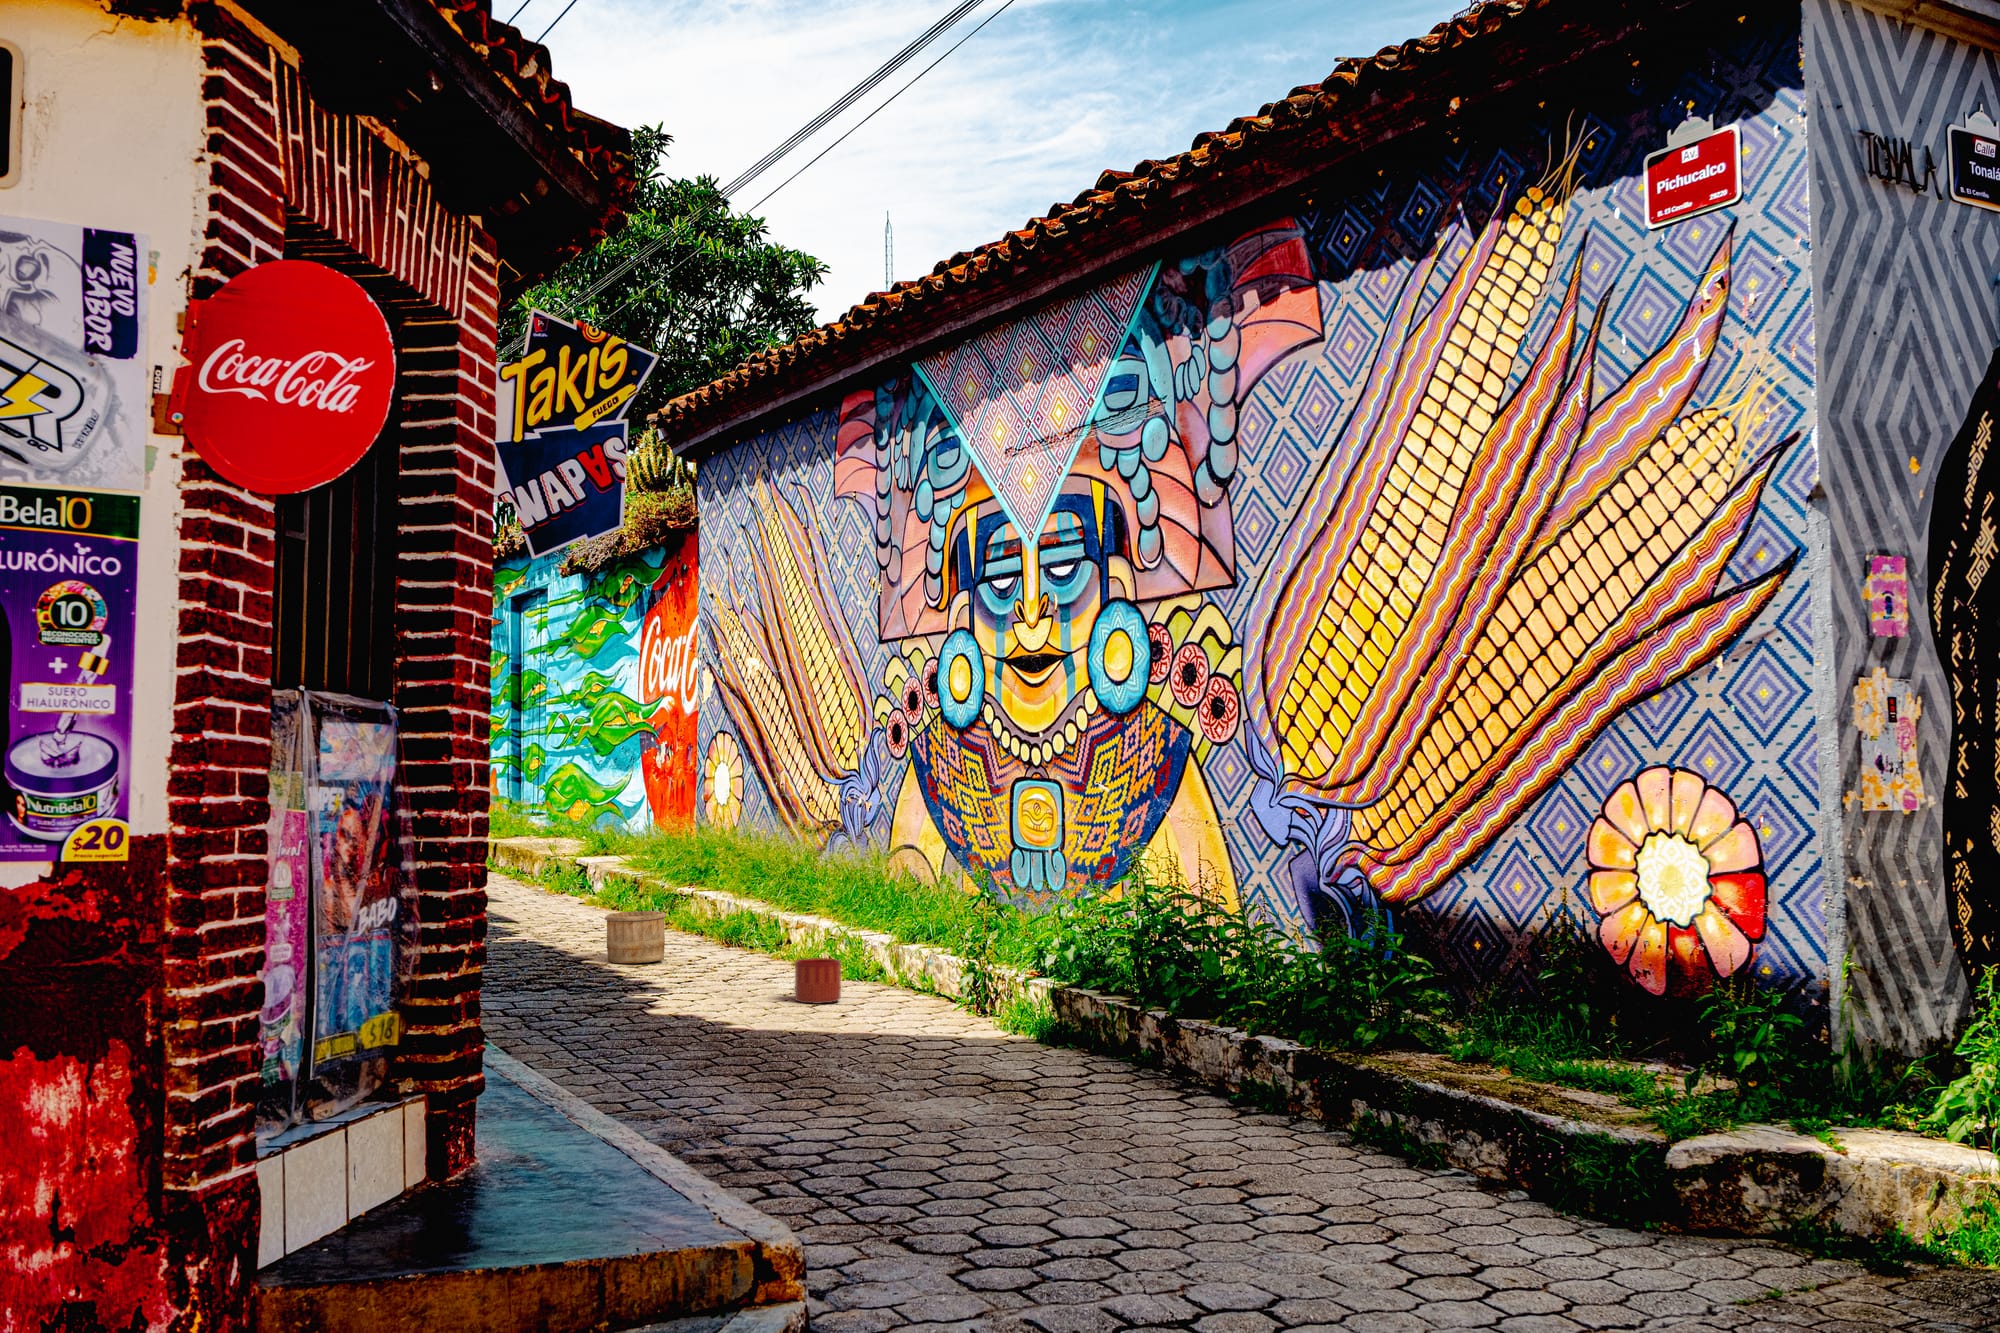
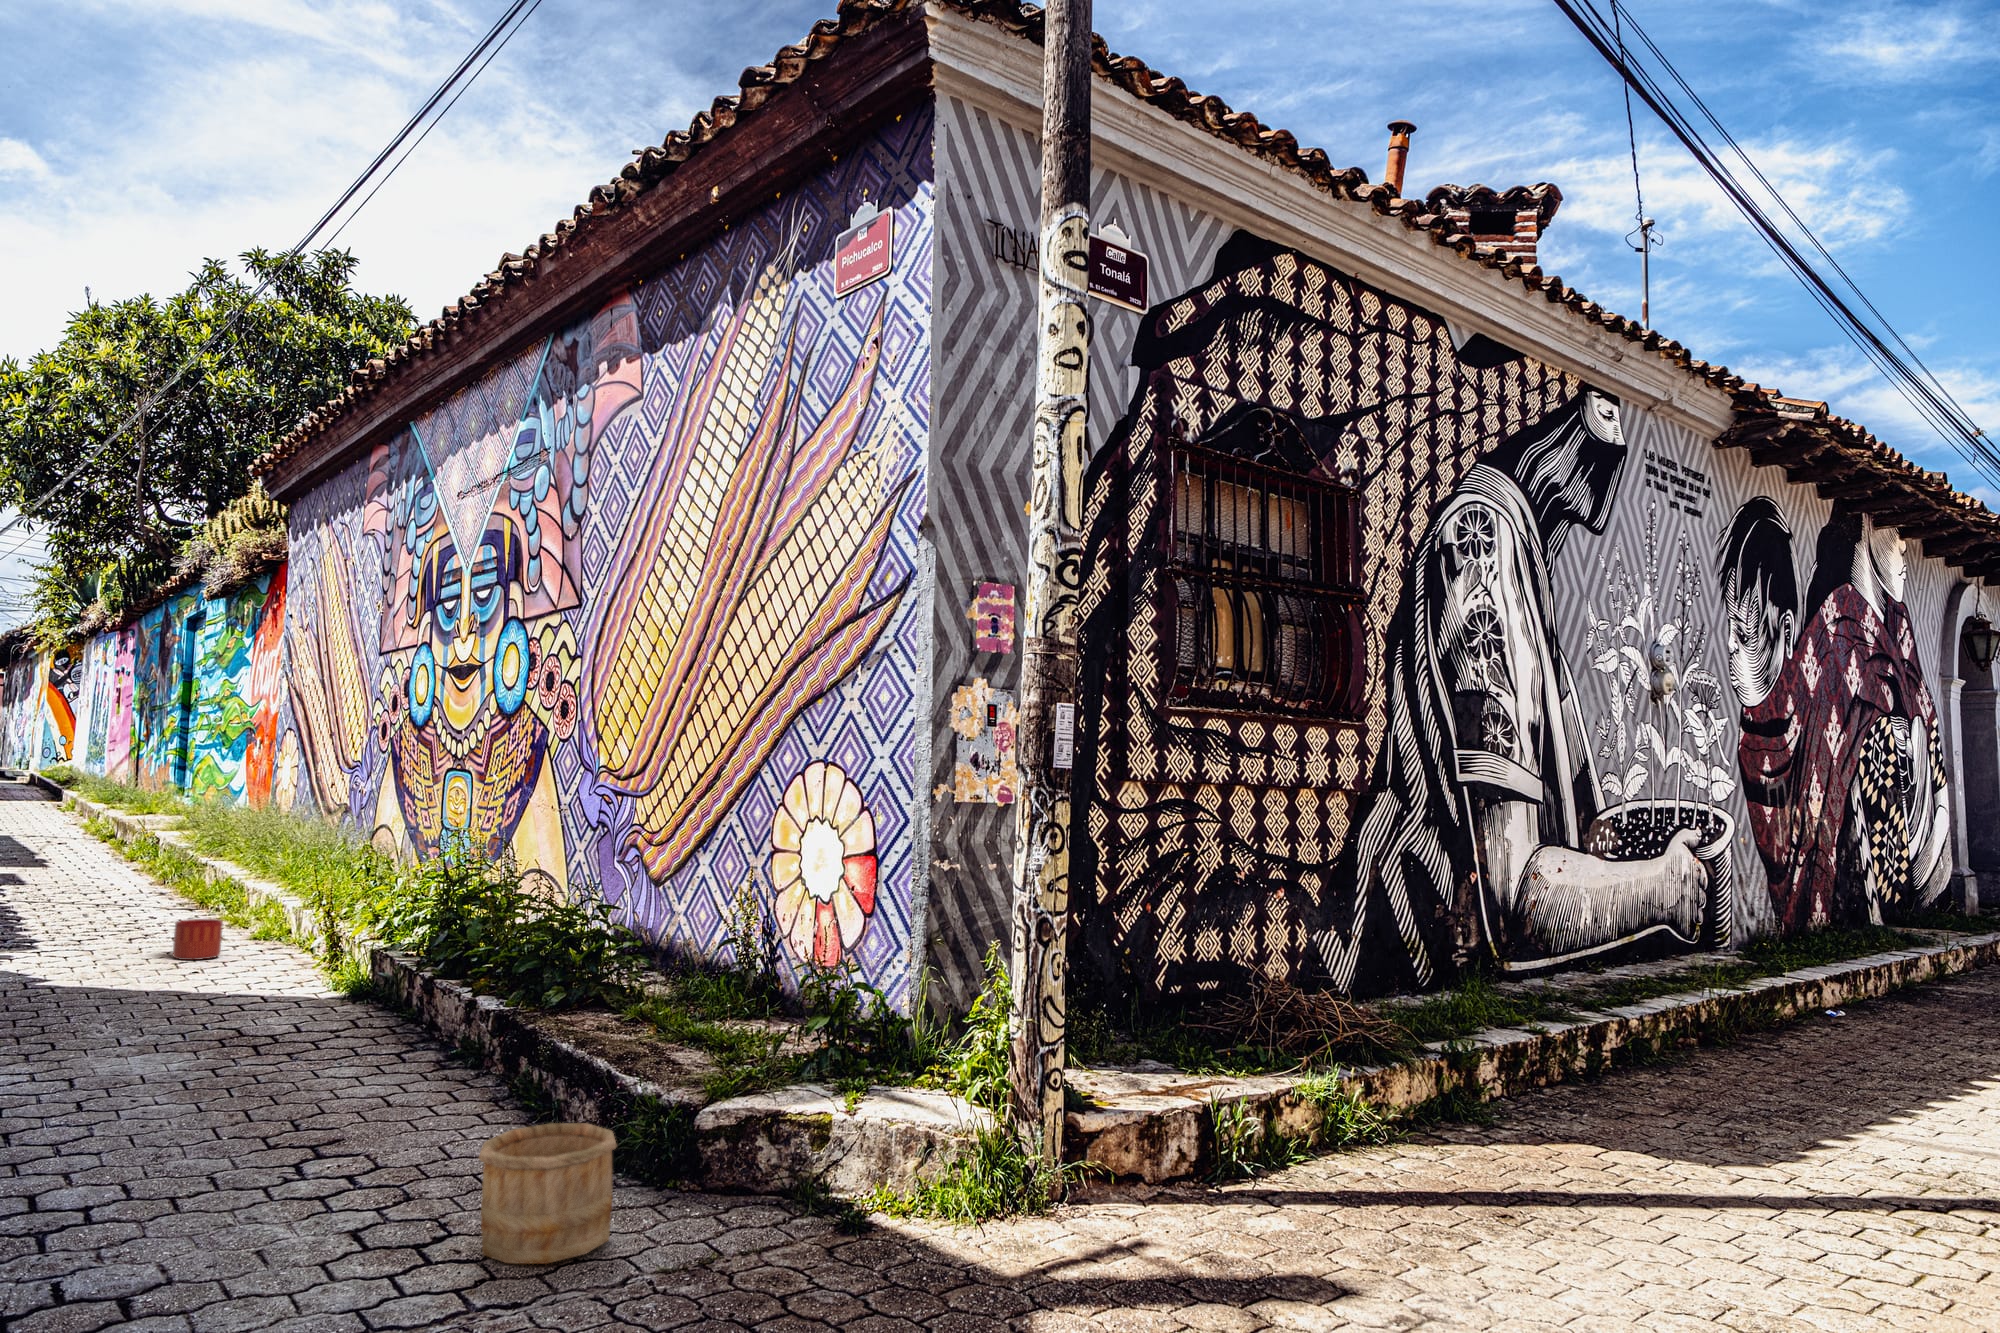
wooden bucket: present [604,911,666,963] -> present [479,1123,617,1264]

